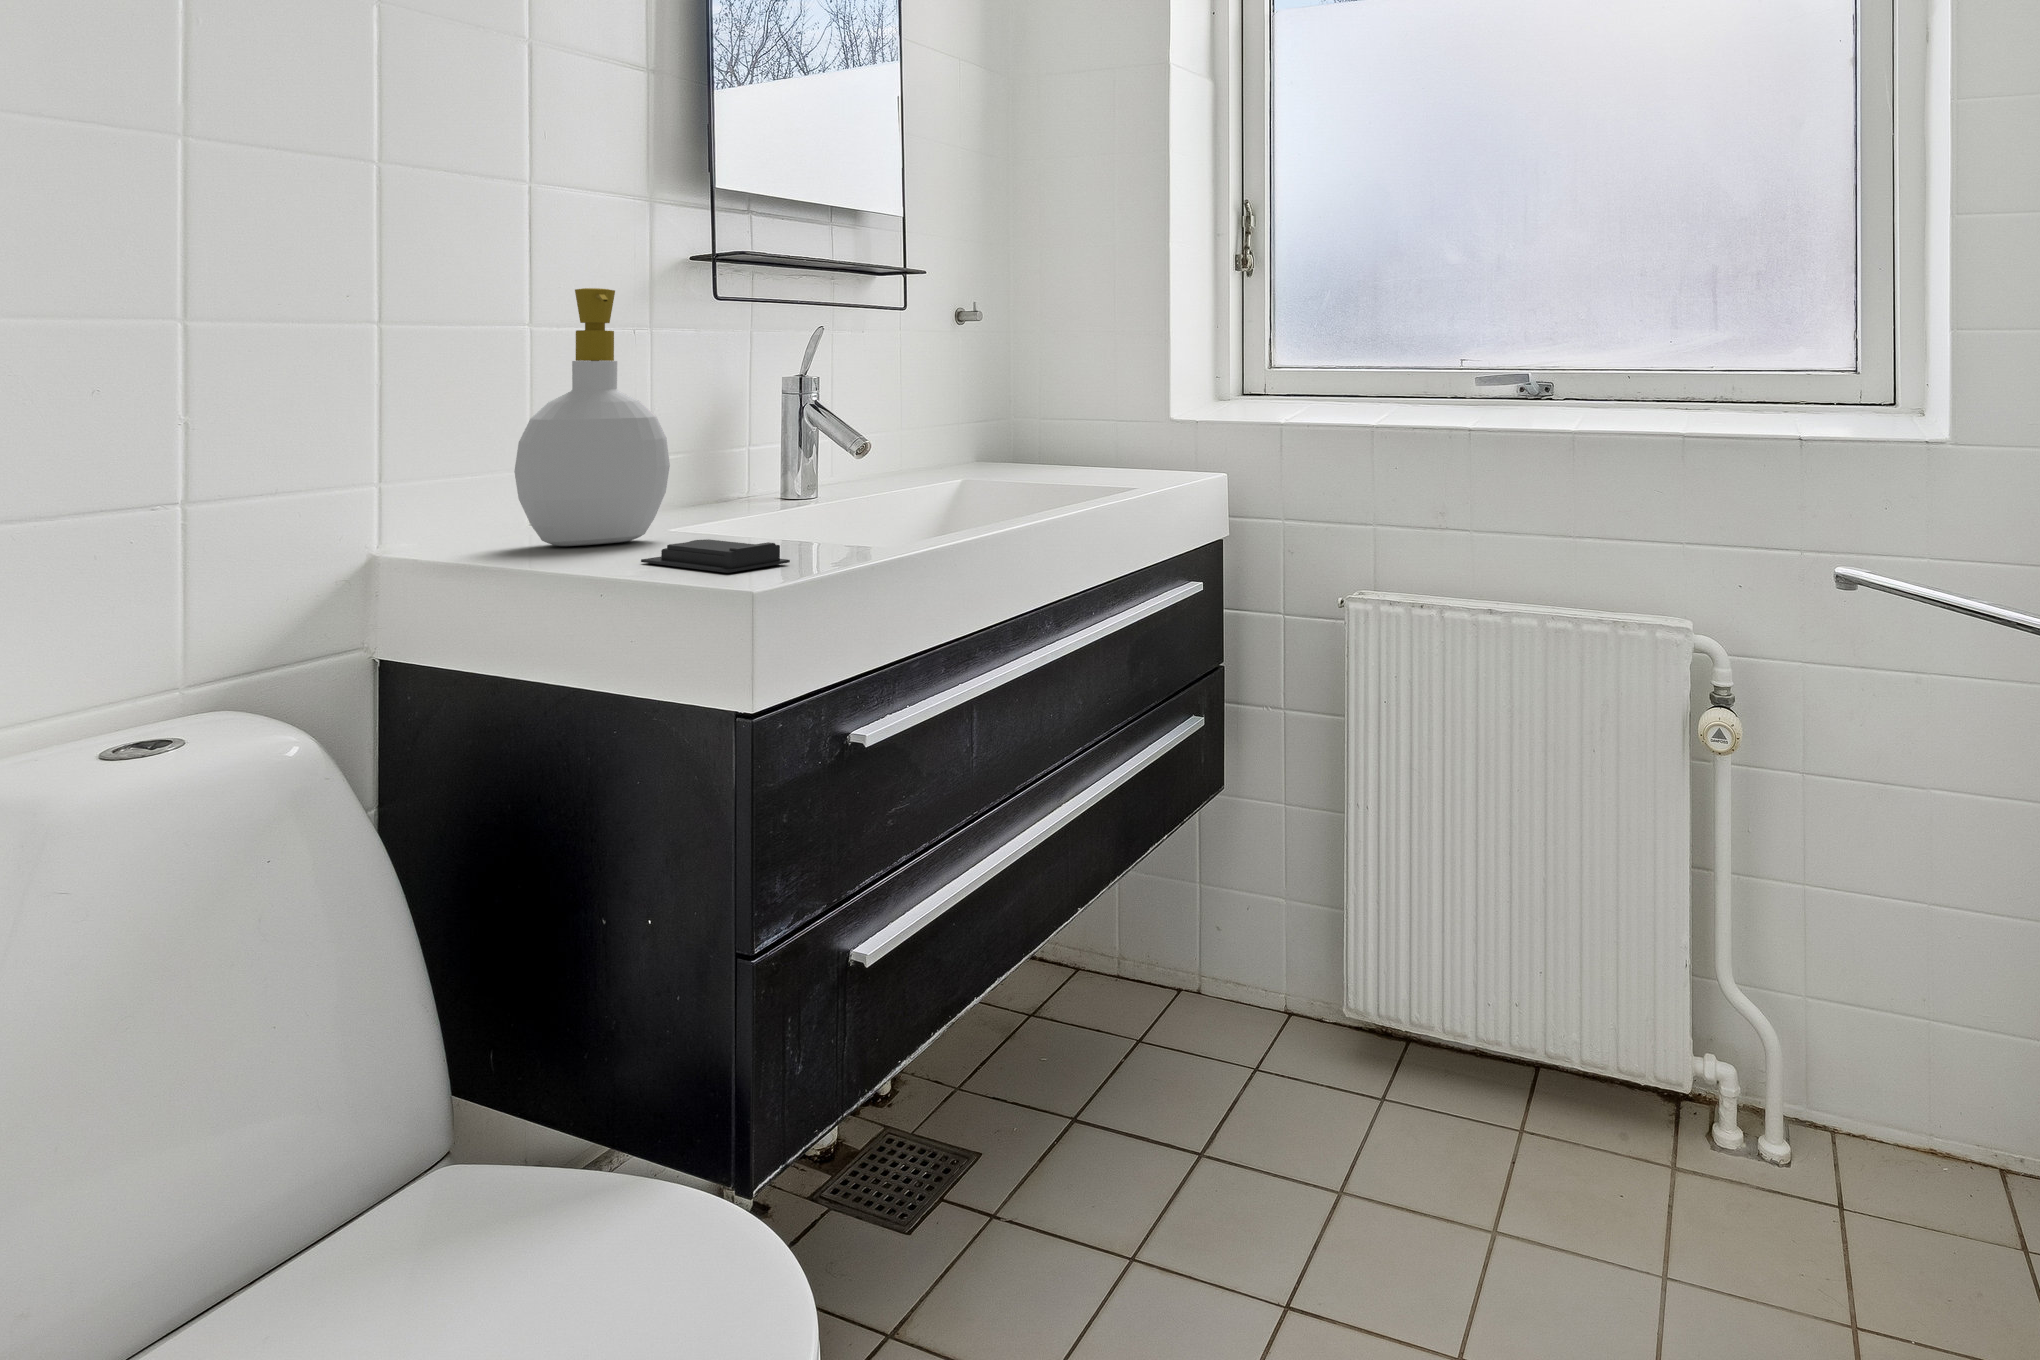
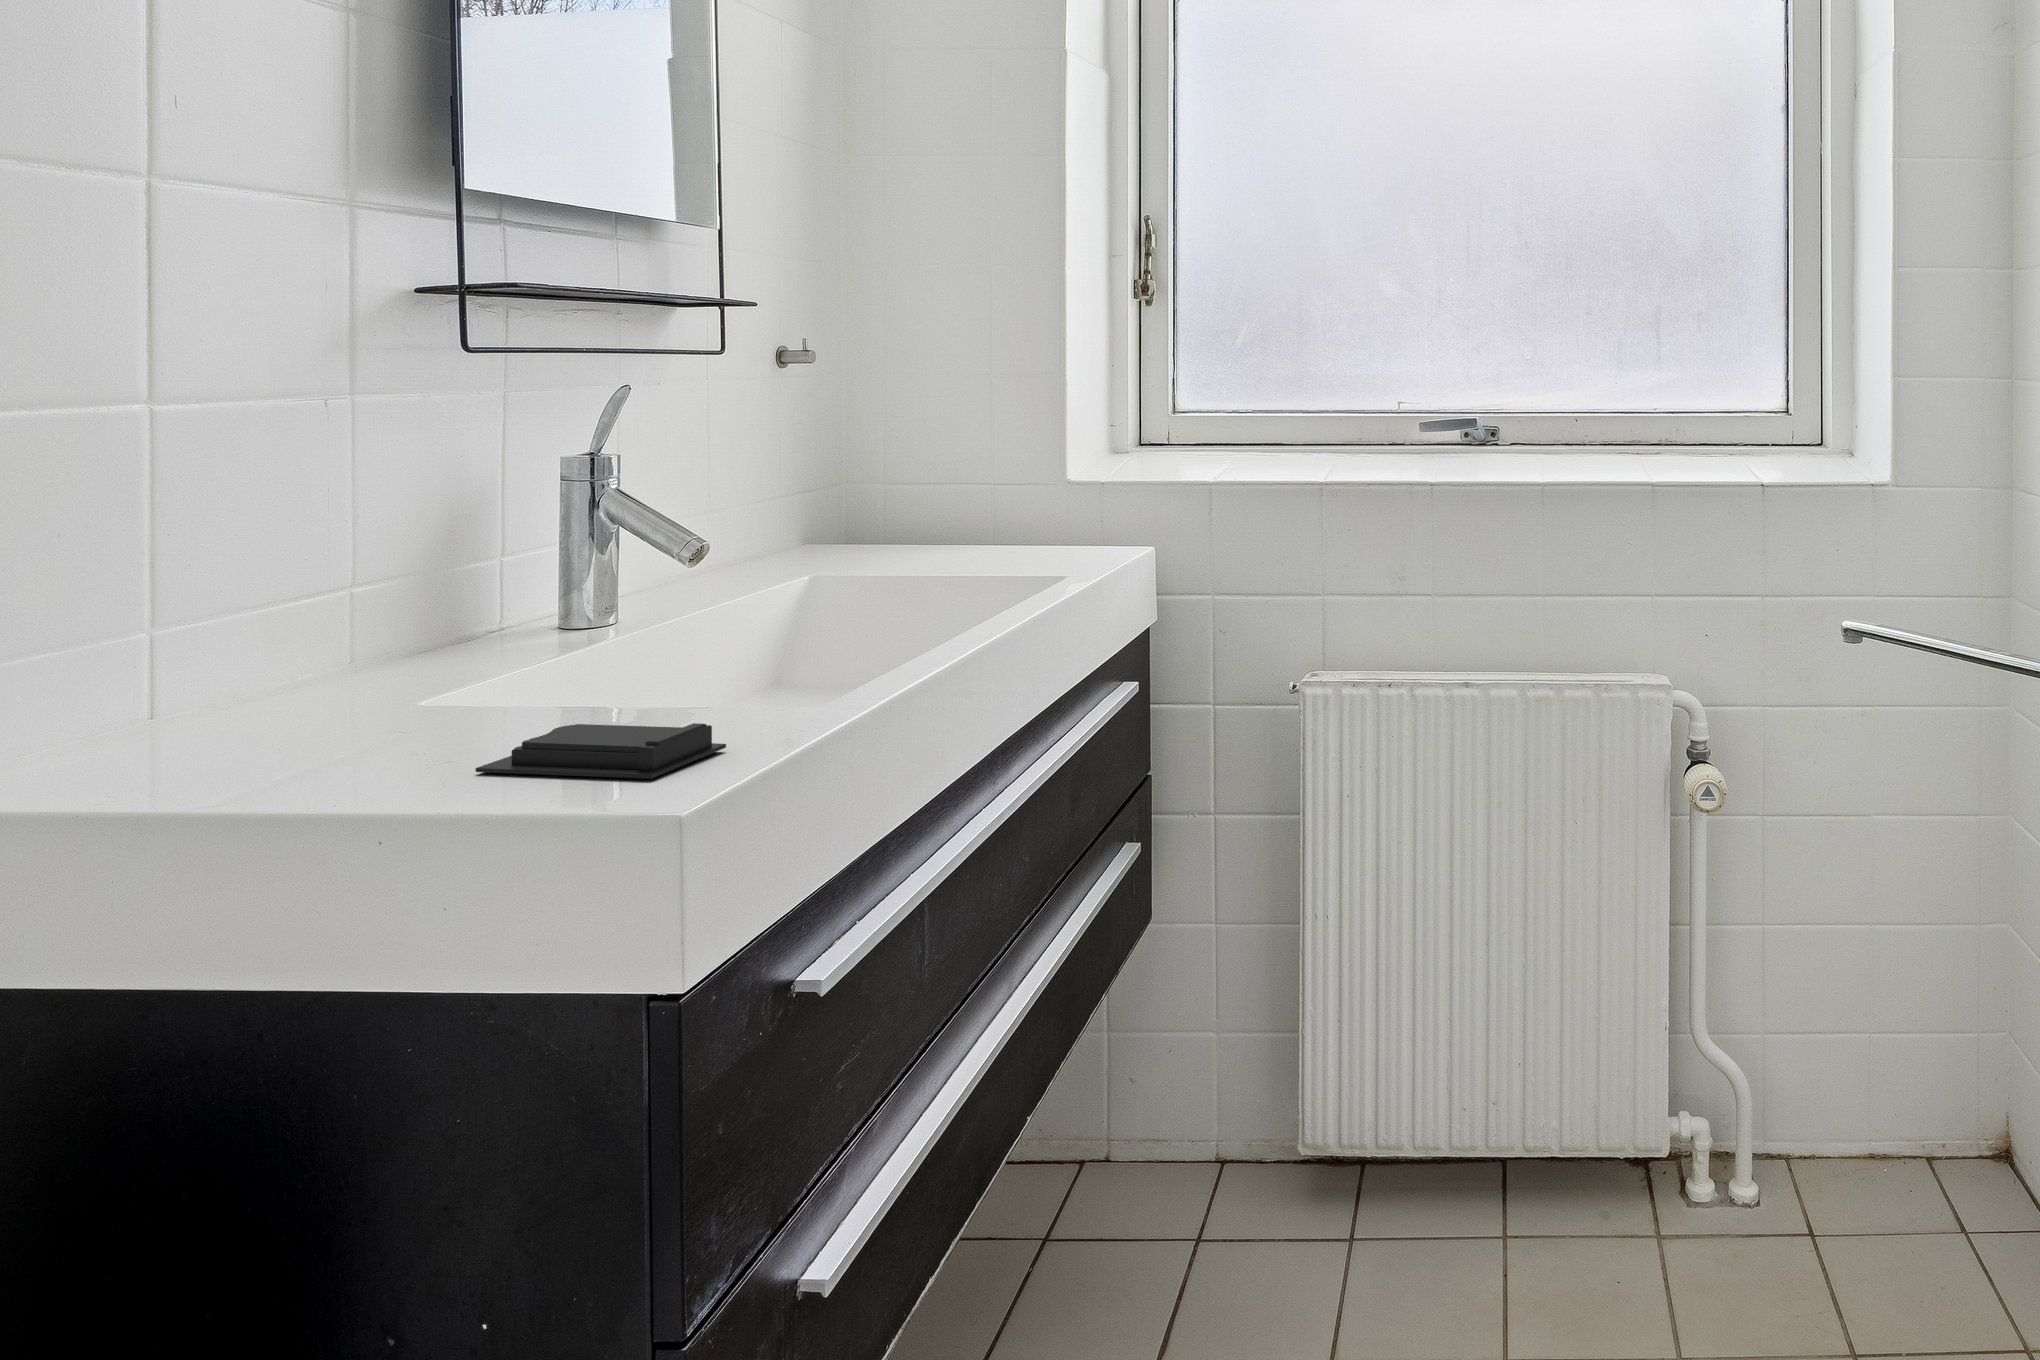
soap bottle: present [514,288,670,546] -> none [198,358,465,752]

